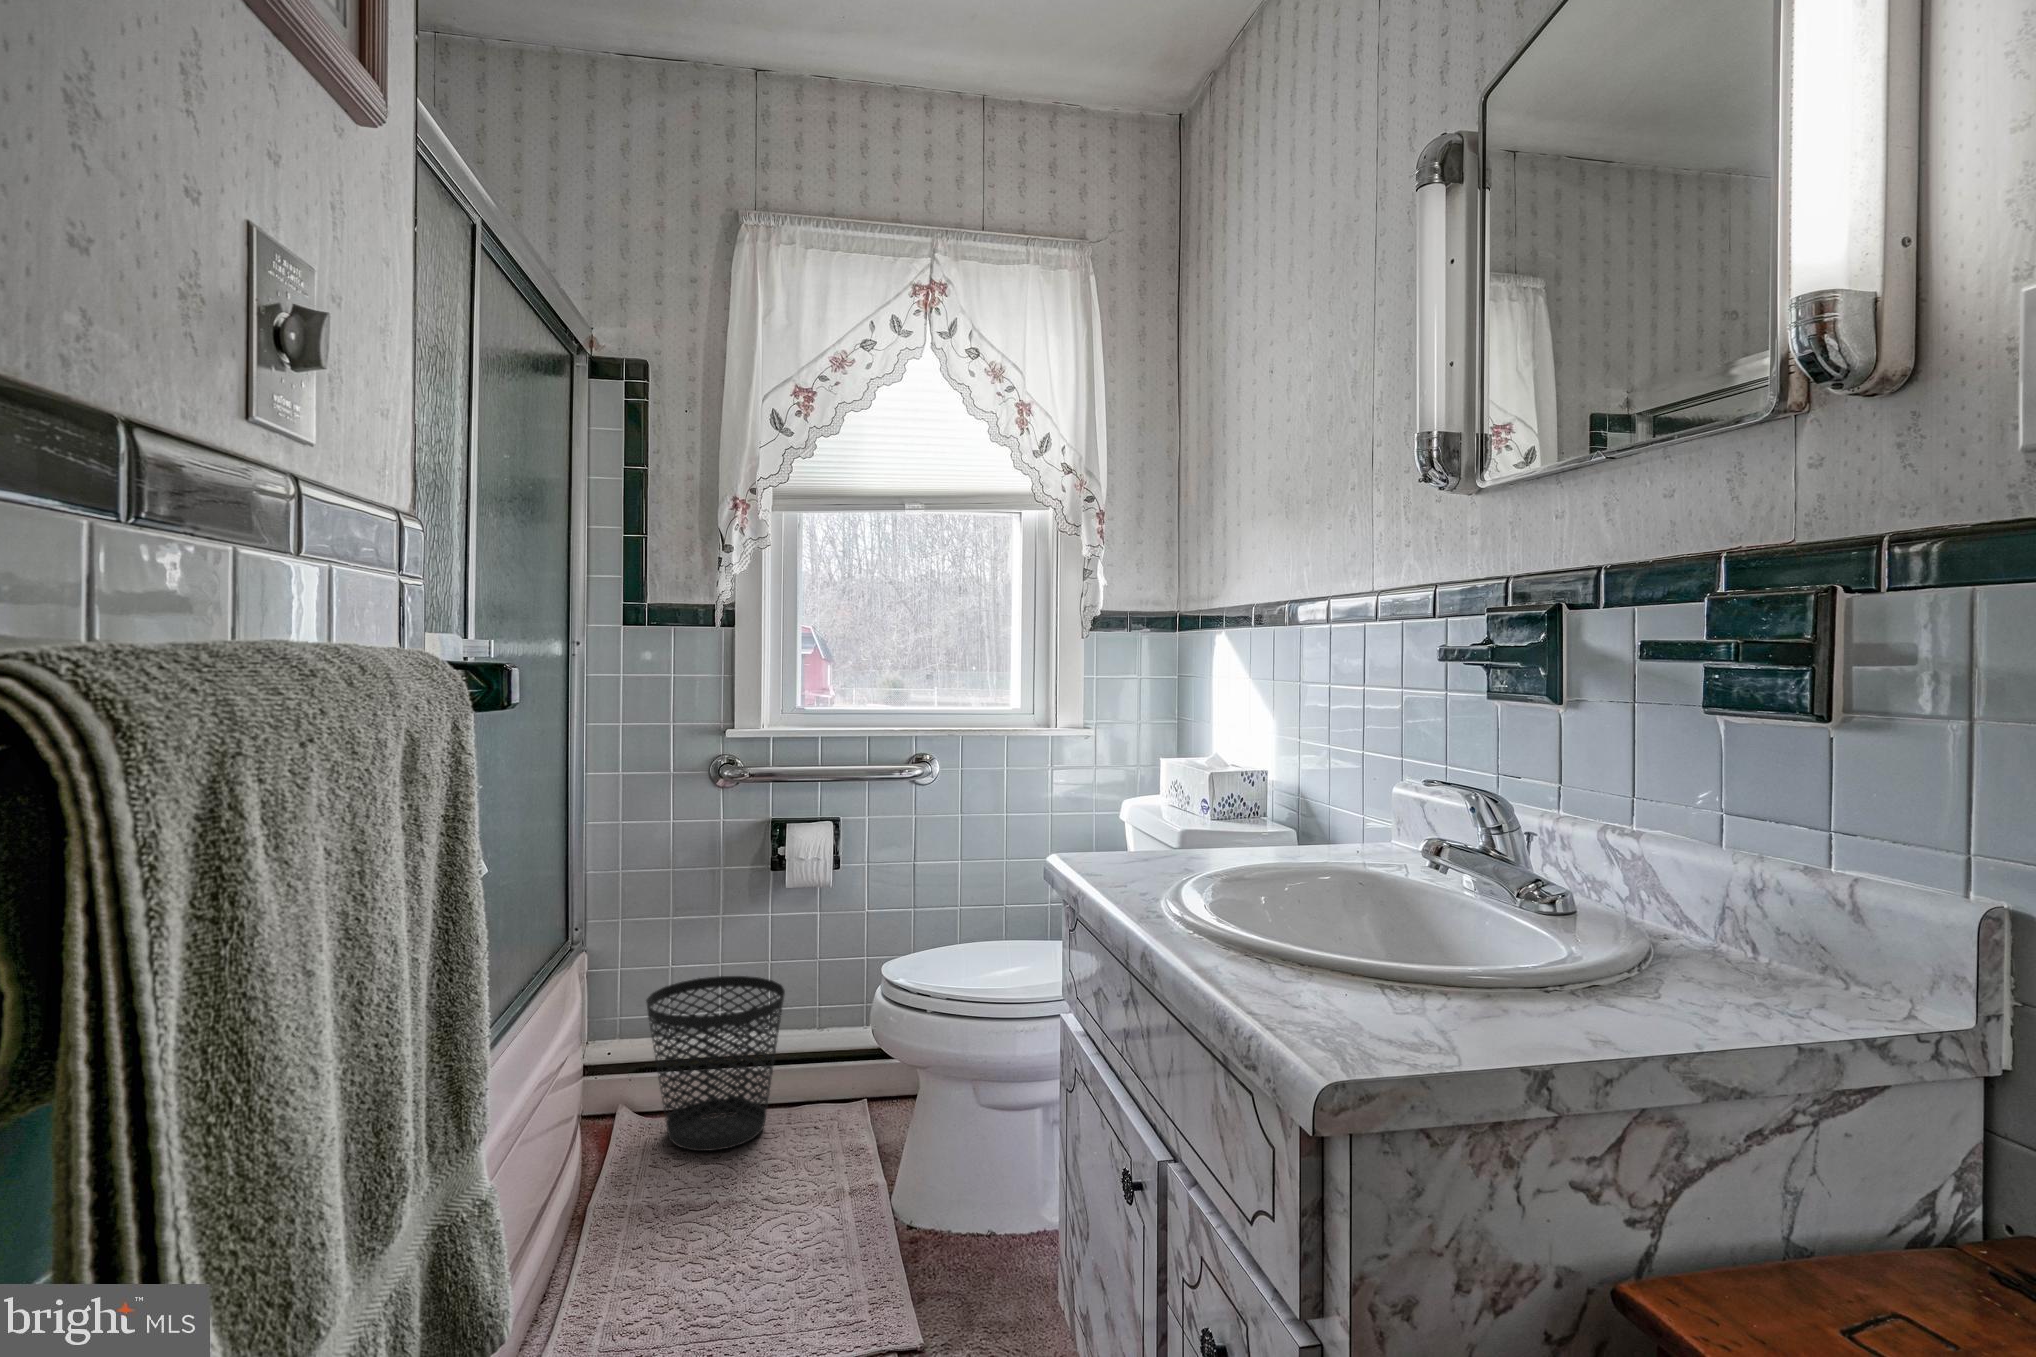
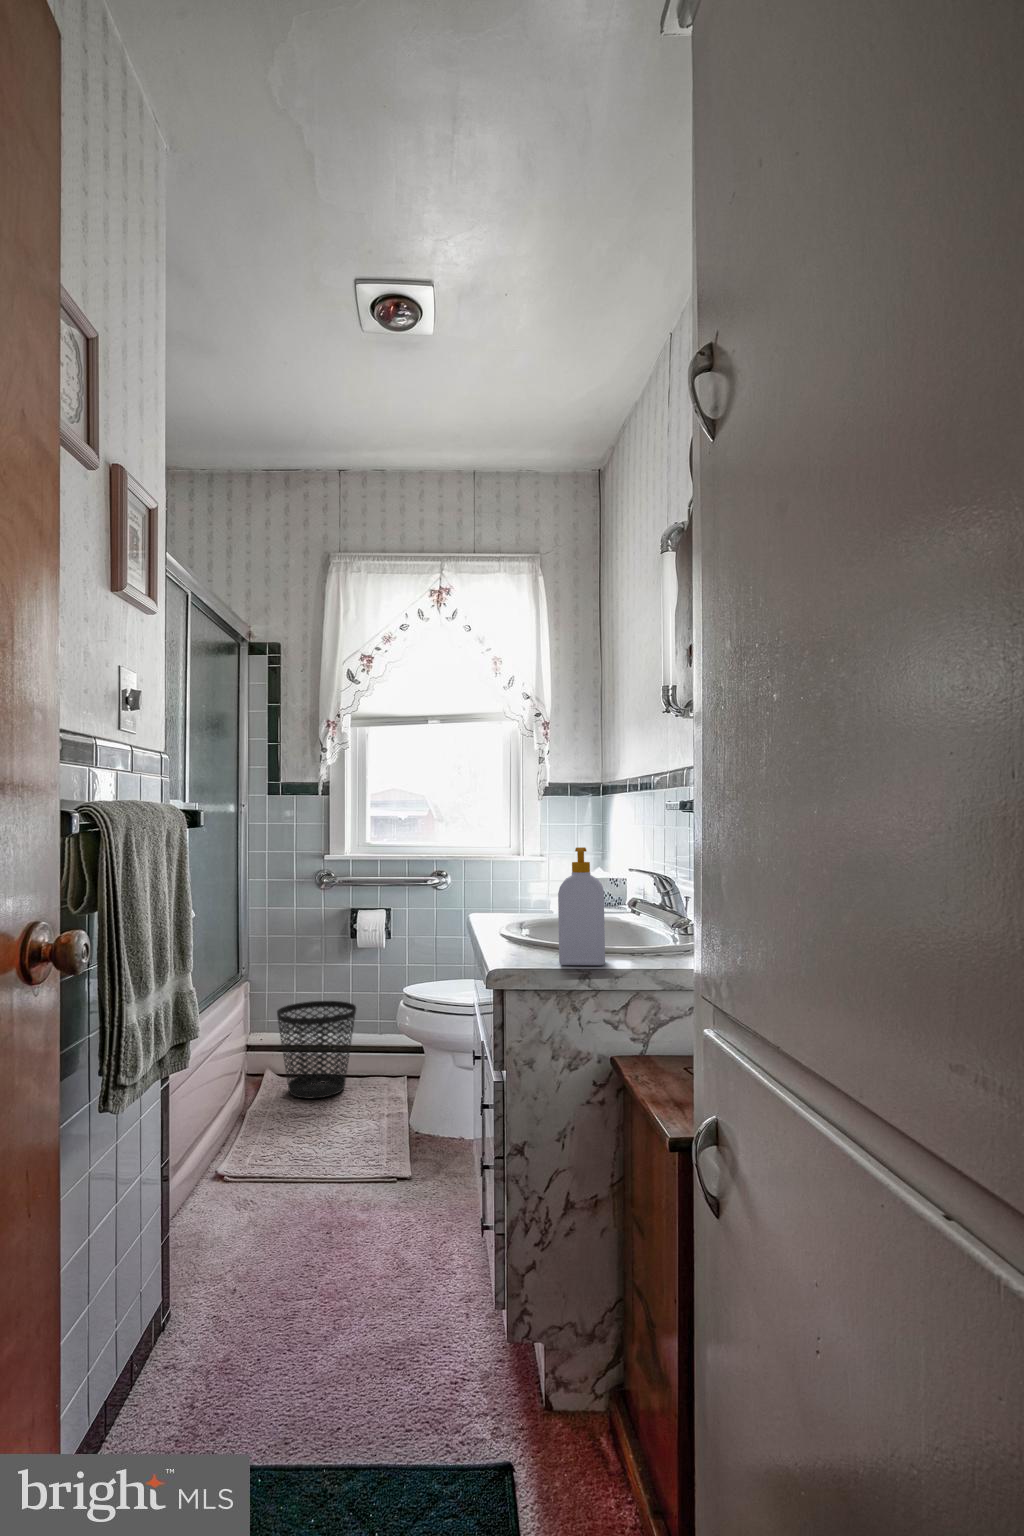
soap bottle: none [1402,734,1545,1030] -> present [558,847,605,965]

